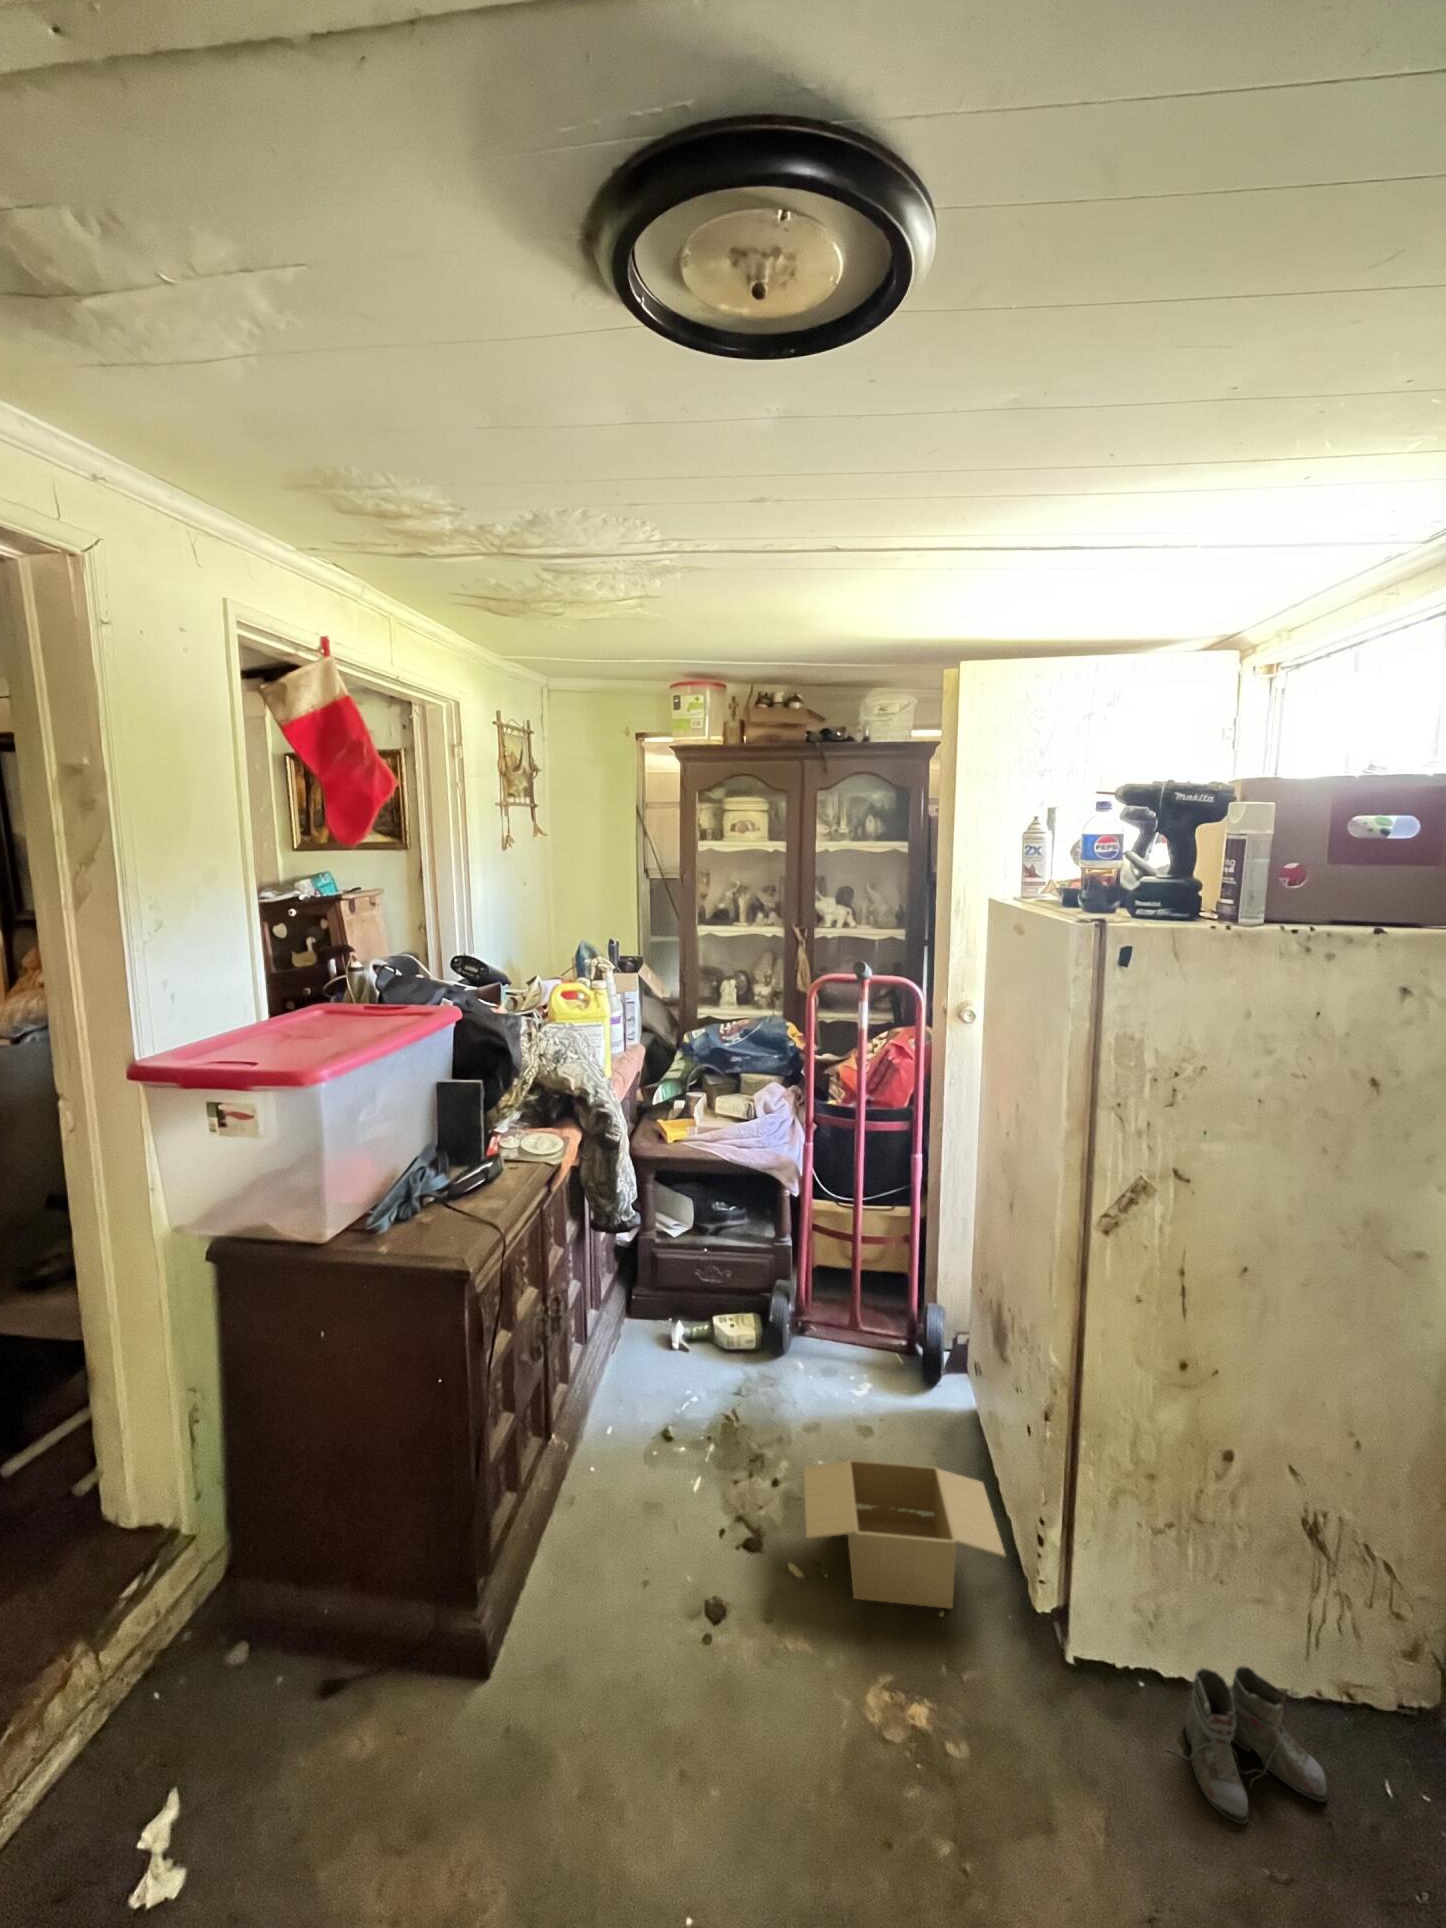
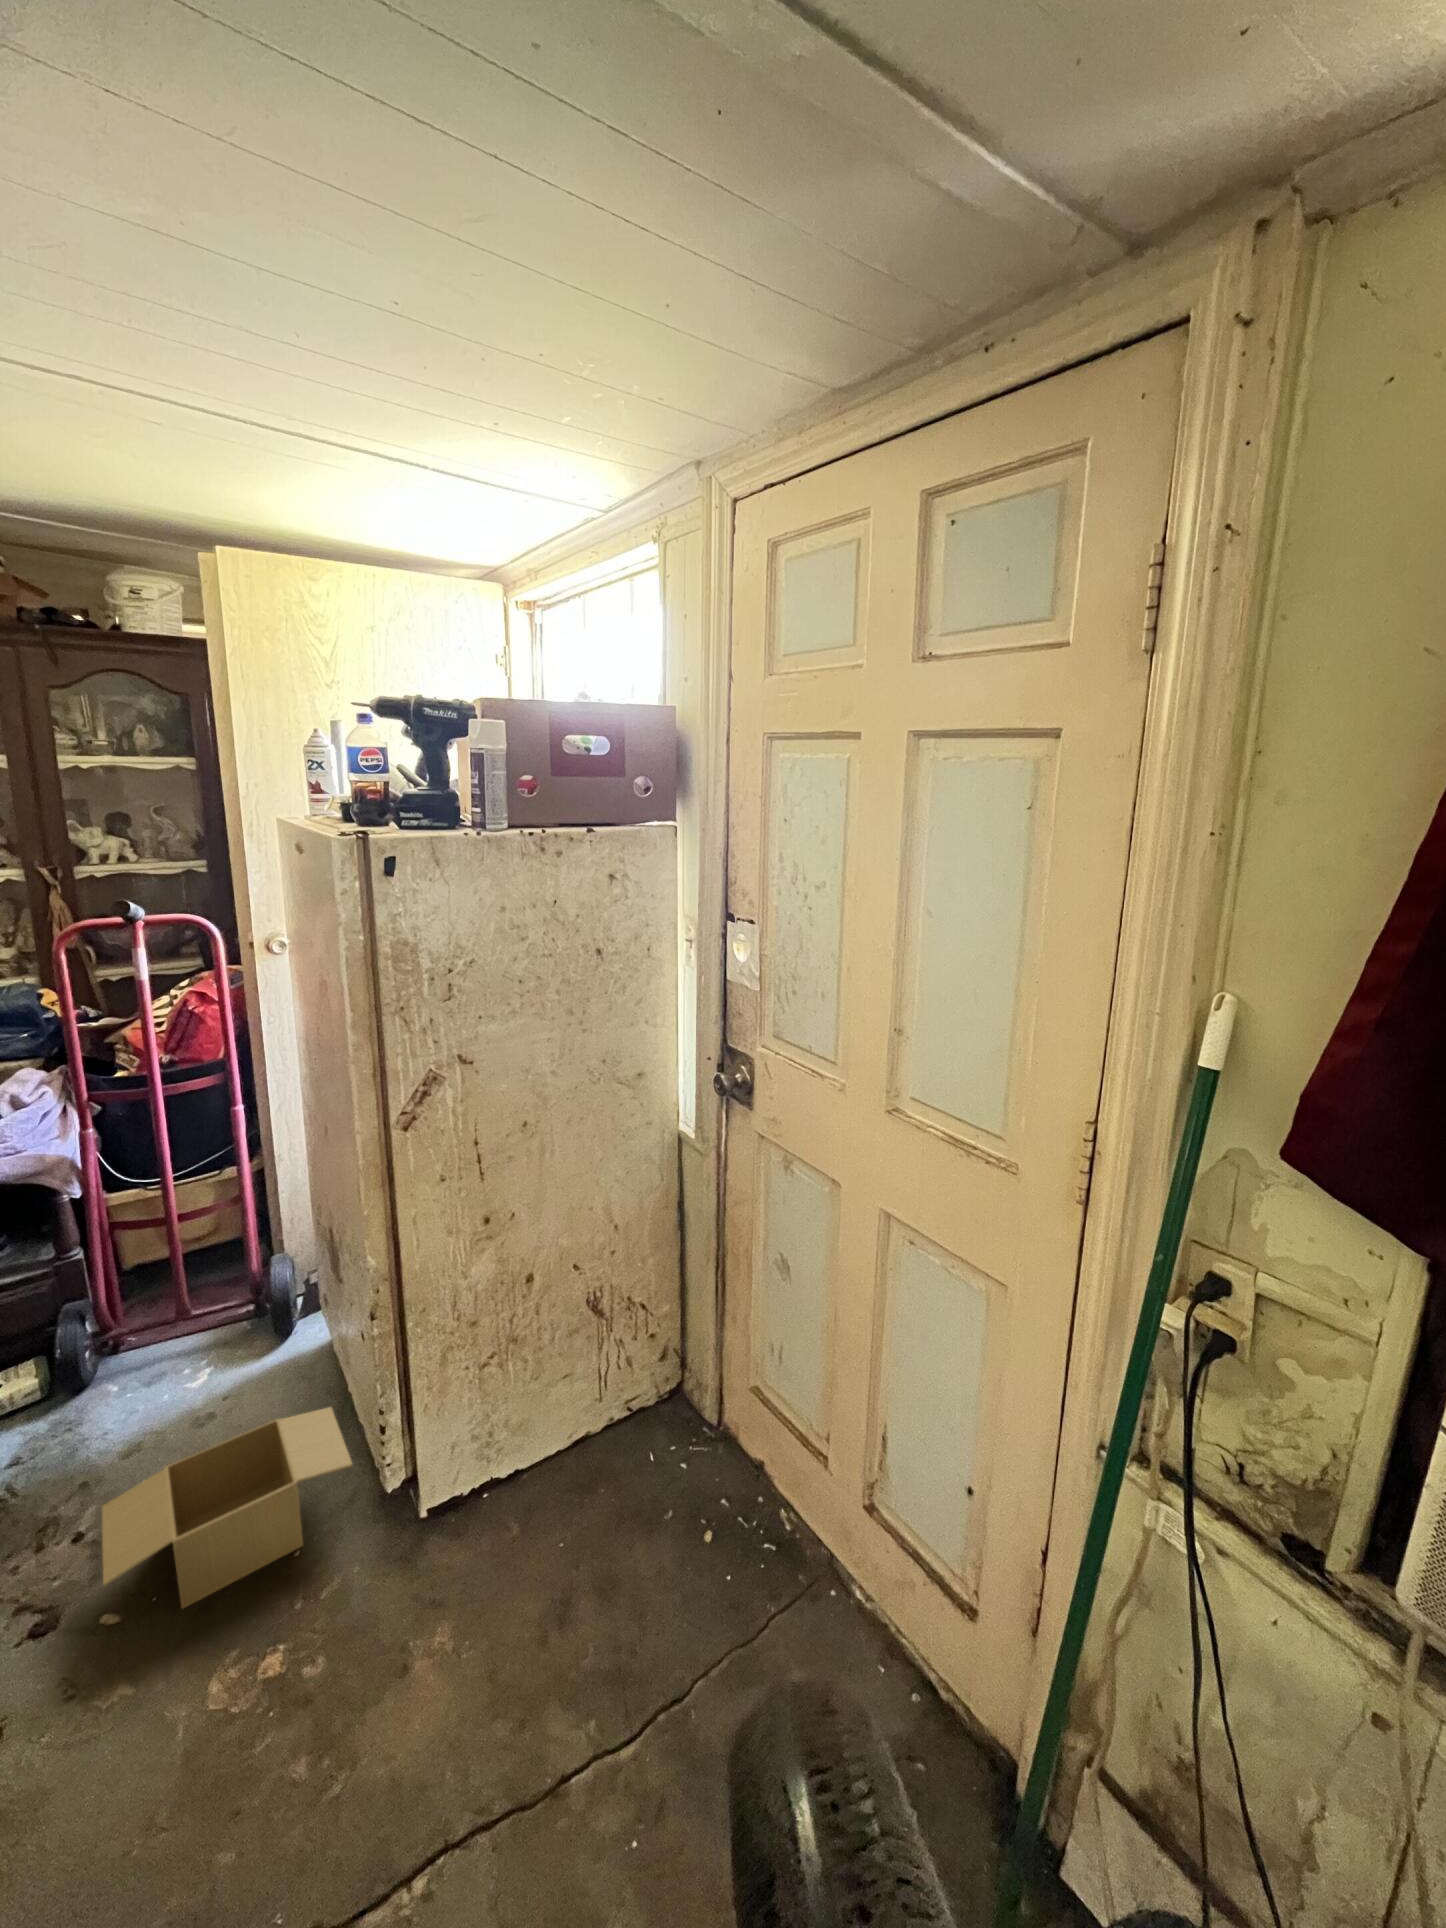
boots: present [1184,1666,1327,1824] -> none [498,1433,613,1559]

